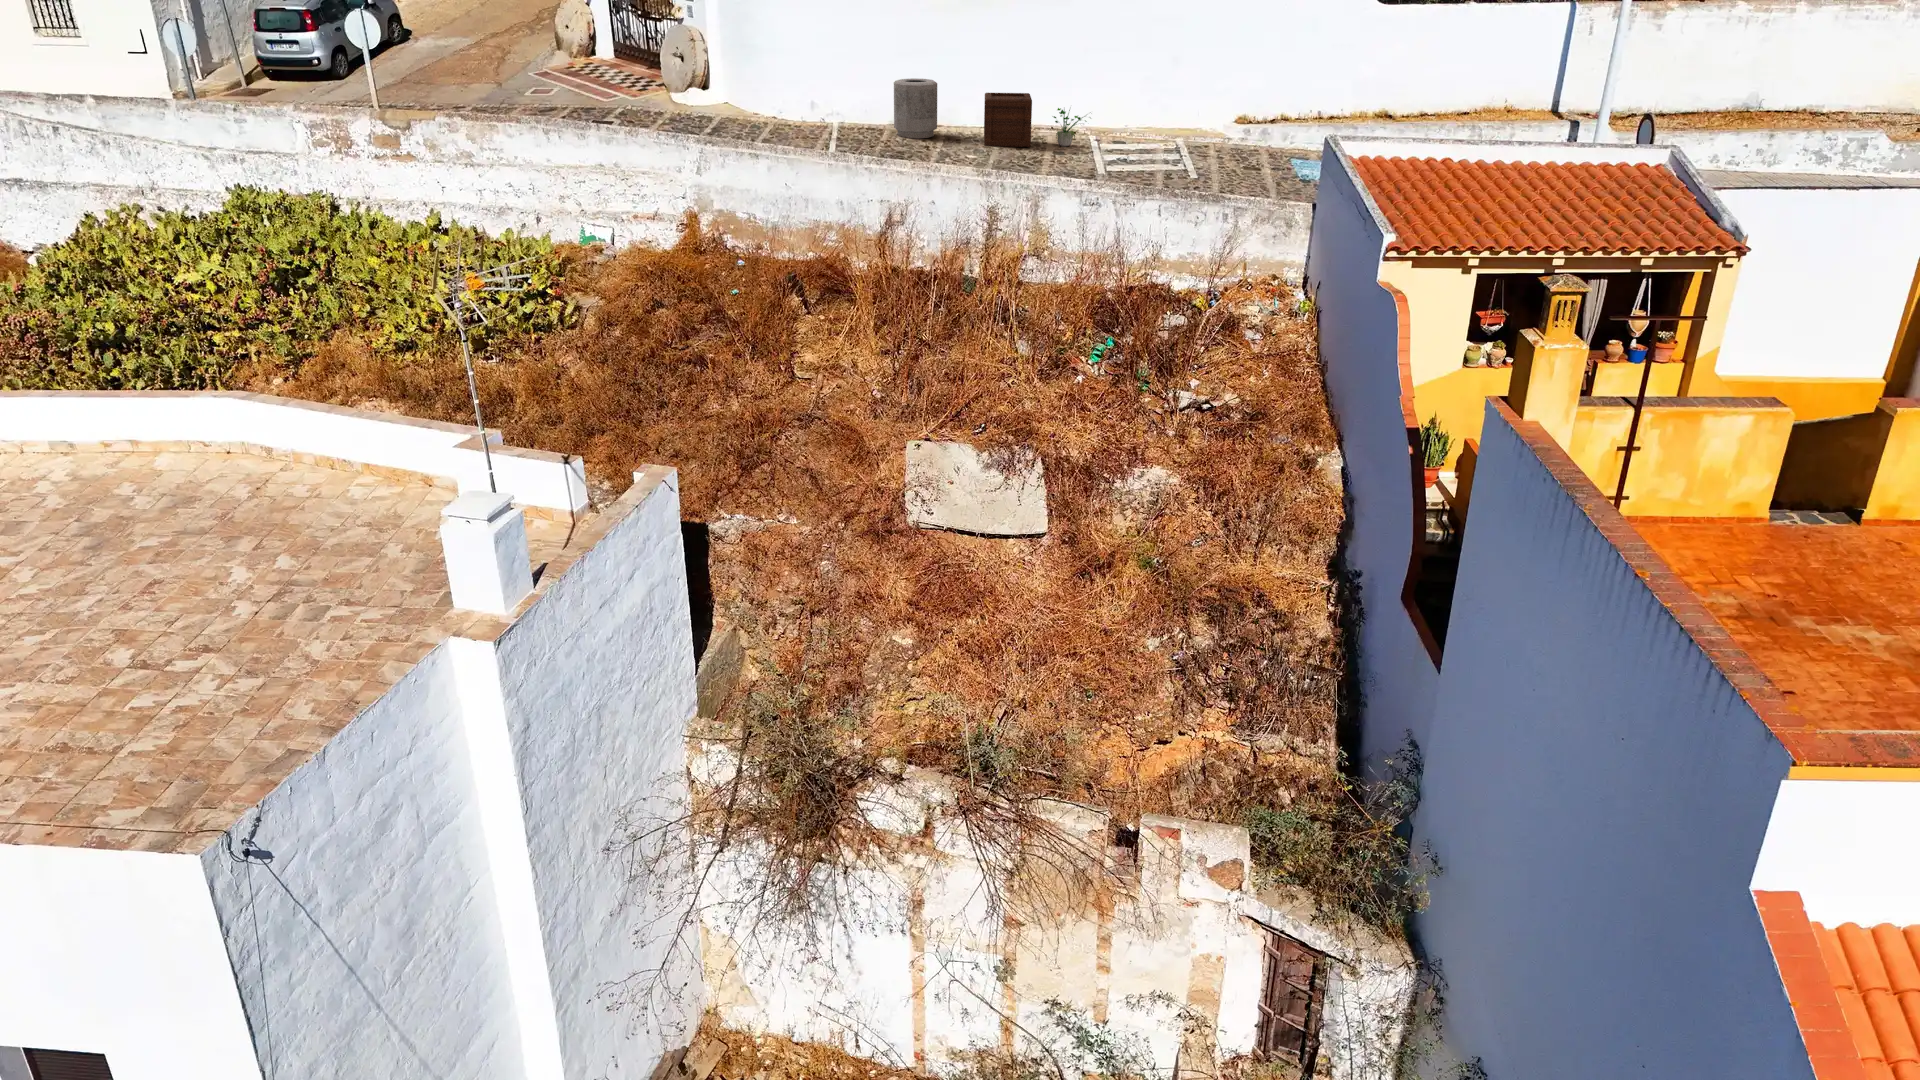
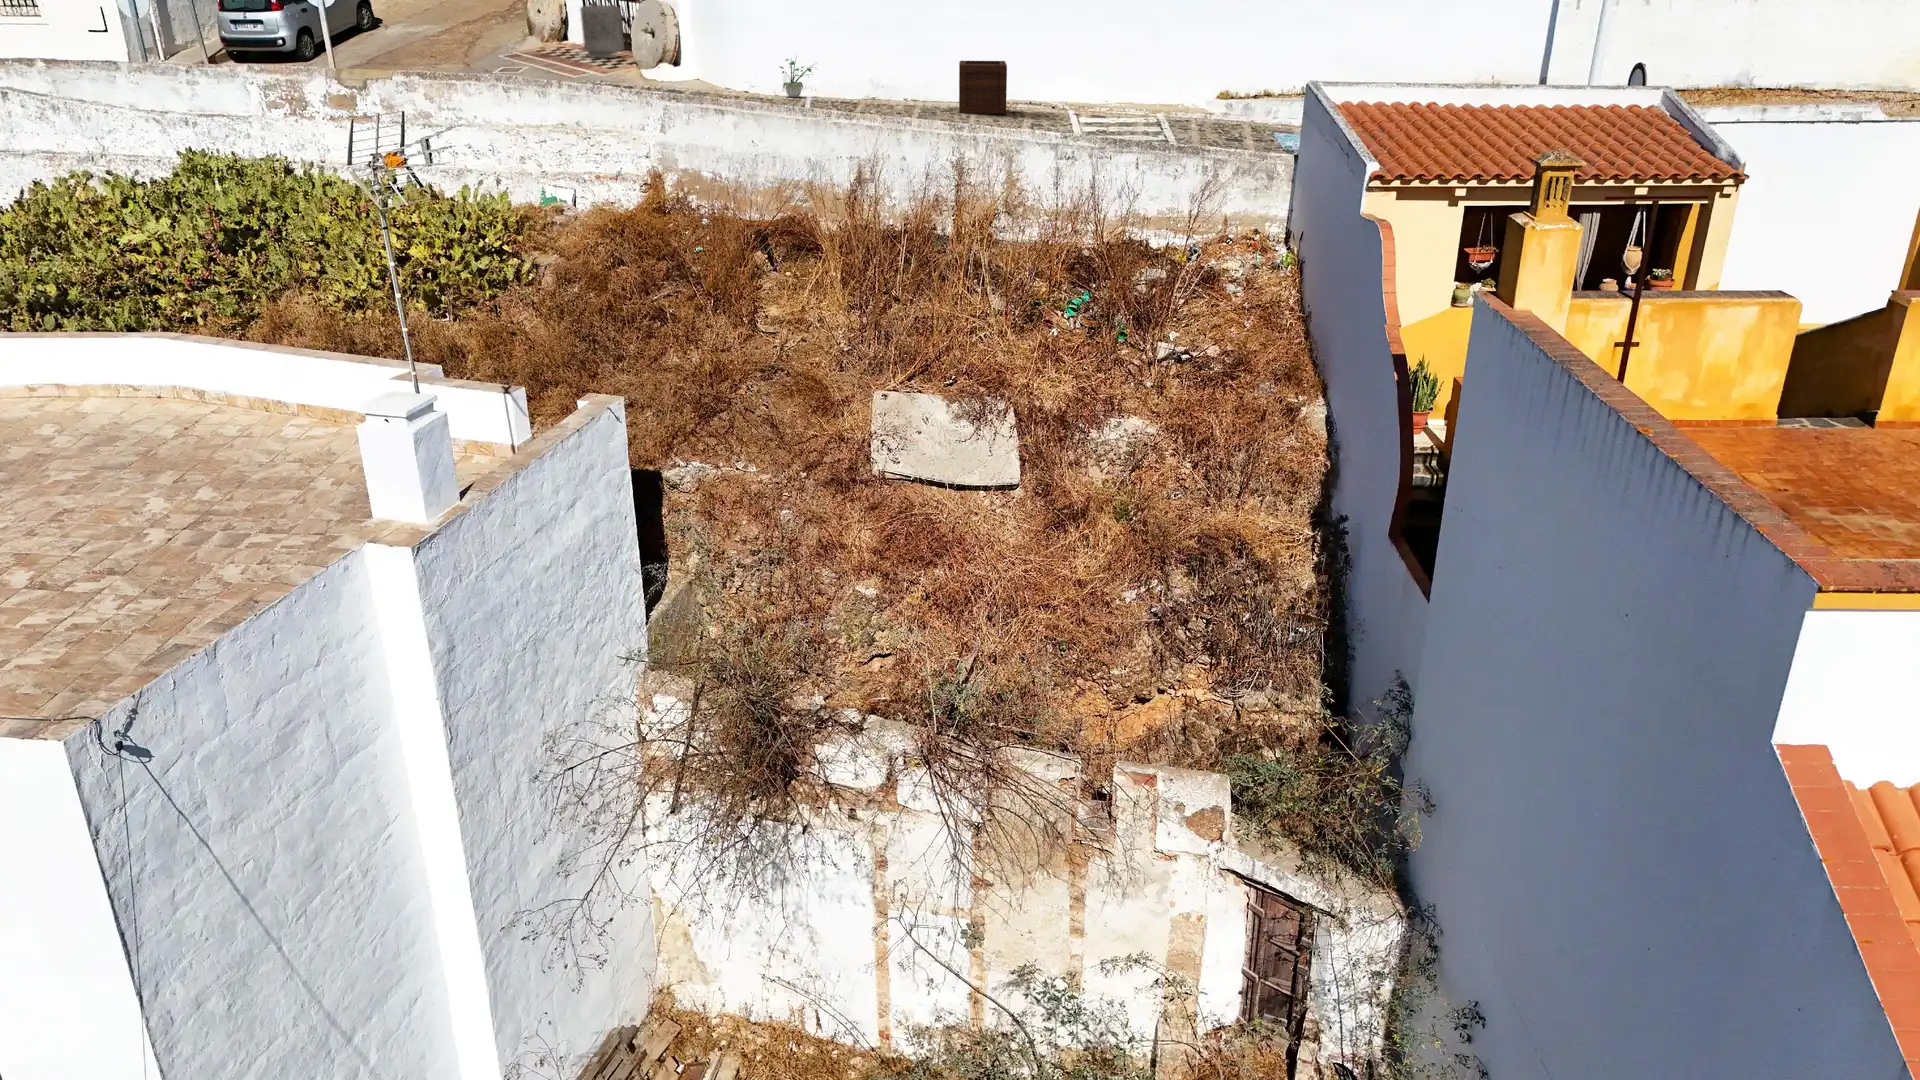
trash can: present [894,78,937,138] -> present [580,5,624,58]
potted plant: present [1054,108,1085,146] -> present [780,59,812,97]

